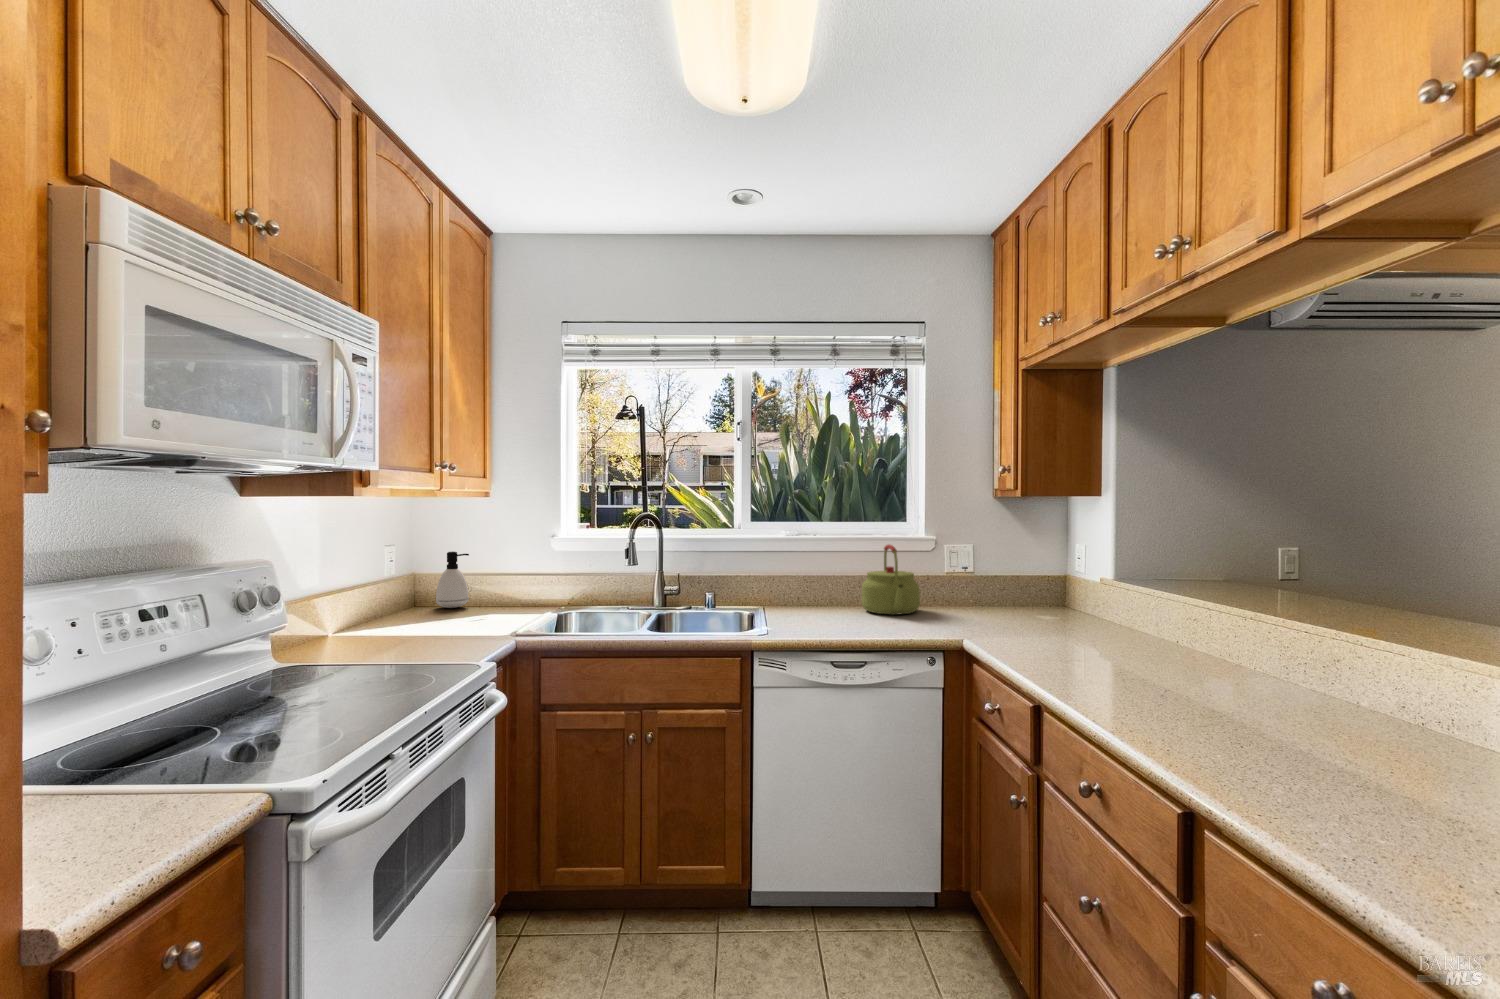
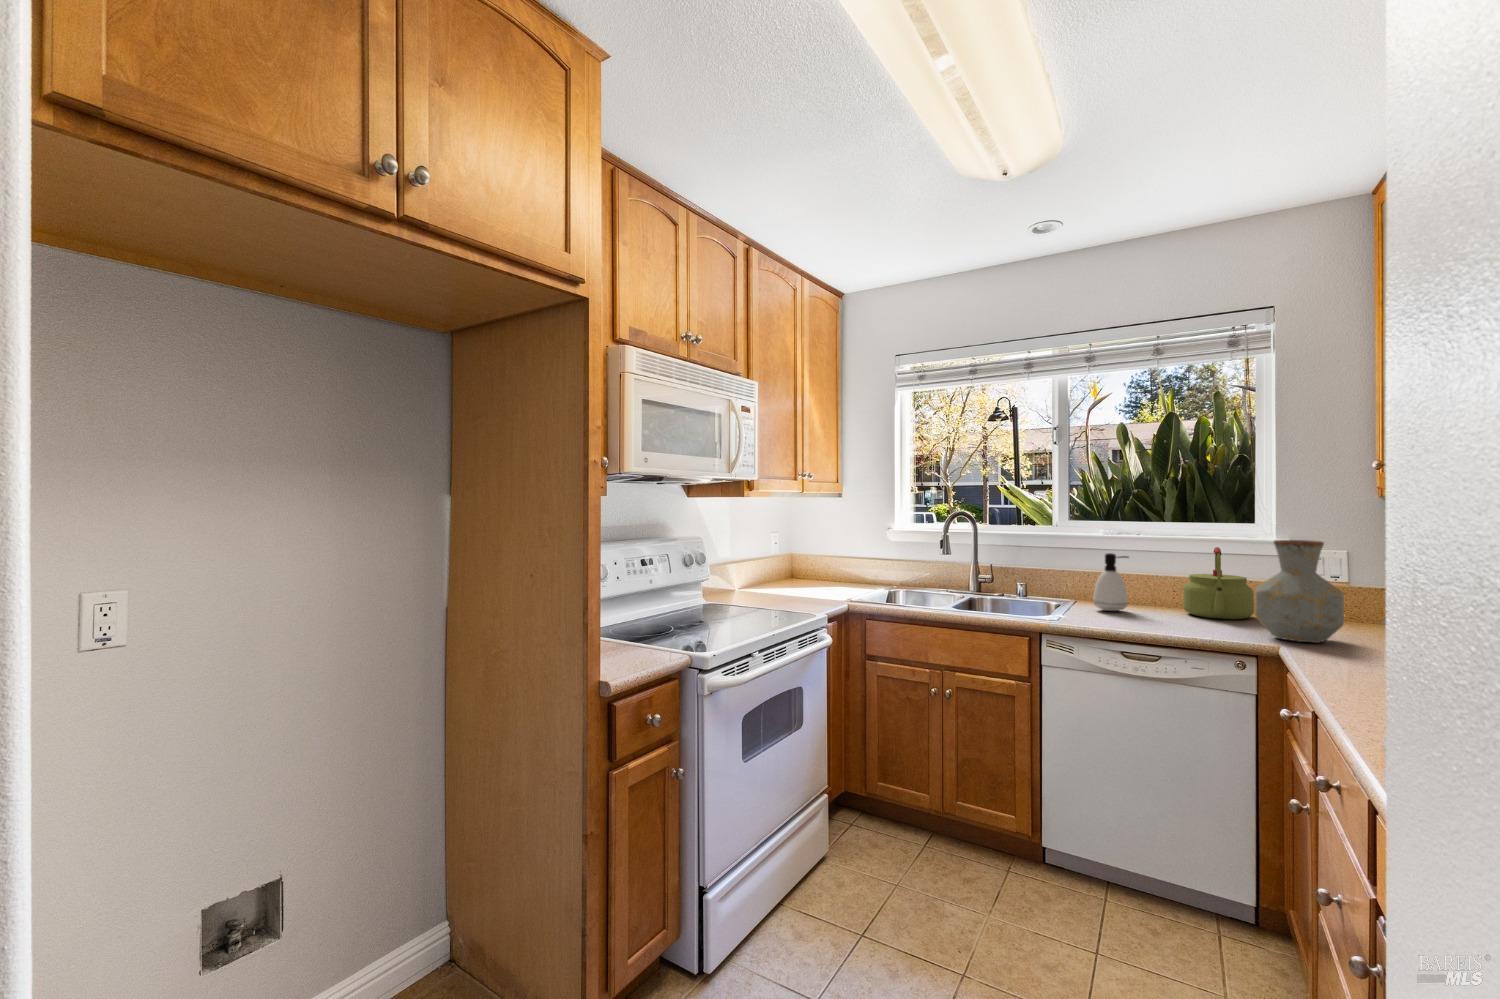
vase: none [940,536,1012,633] -> present [1256,540,1344,643]
soap dispenser: present [436,552,469,608] -> present [1093,553,1128,611]

